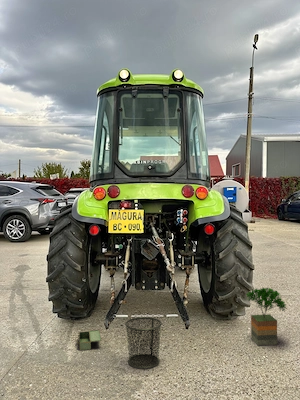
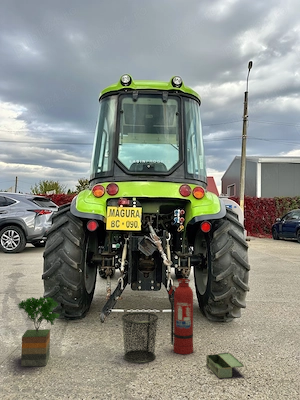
fire extinguisher: none [171,283,197,358] -> present [168,279,193,354]
potted tree: present [247,288,286,345] -> present [18,297,59,366]
toolbox: present [77,330,101,350] -> present [206,353,244,378]

